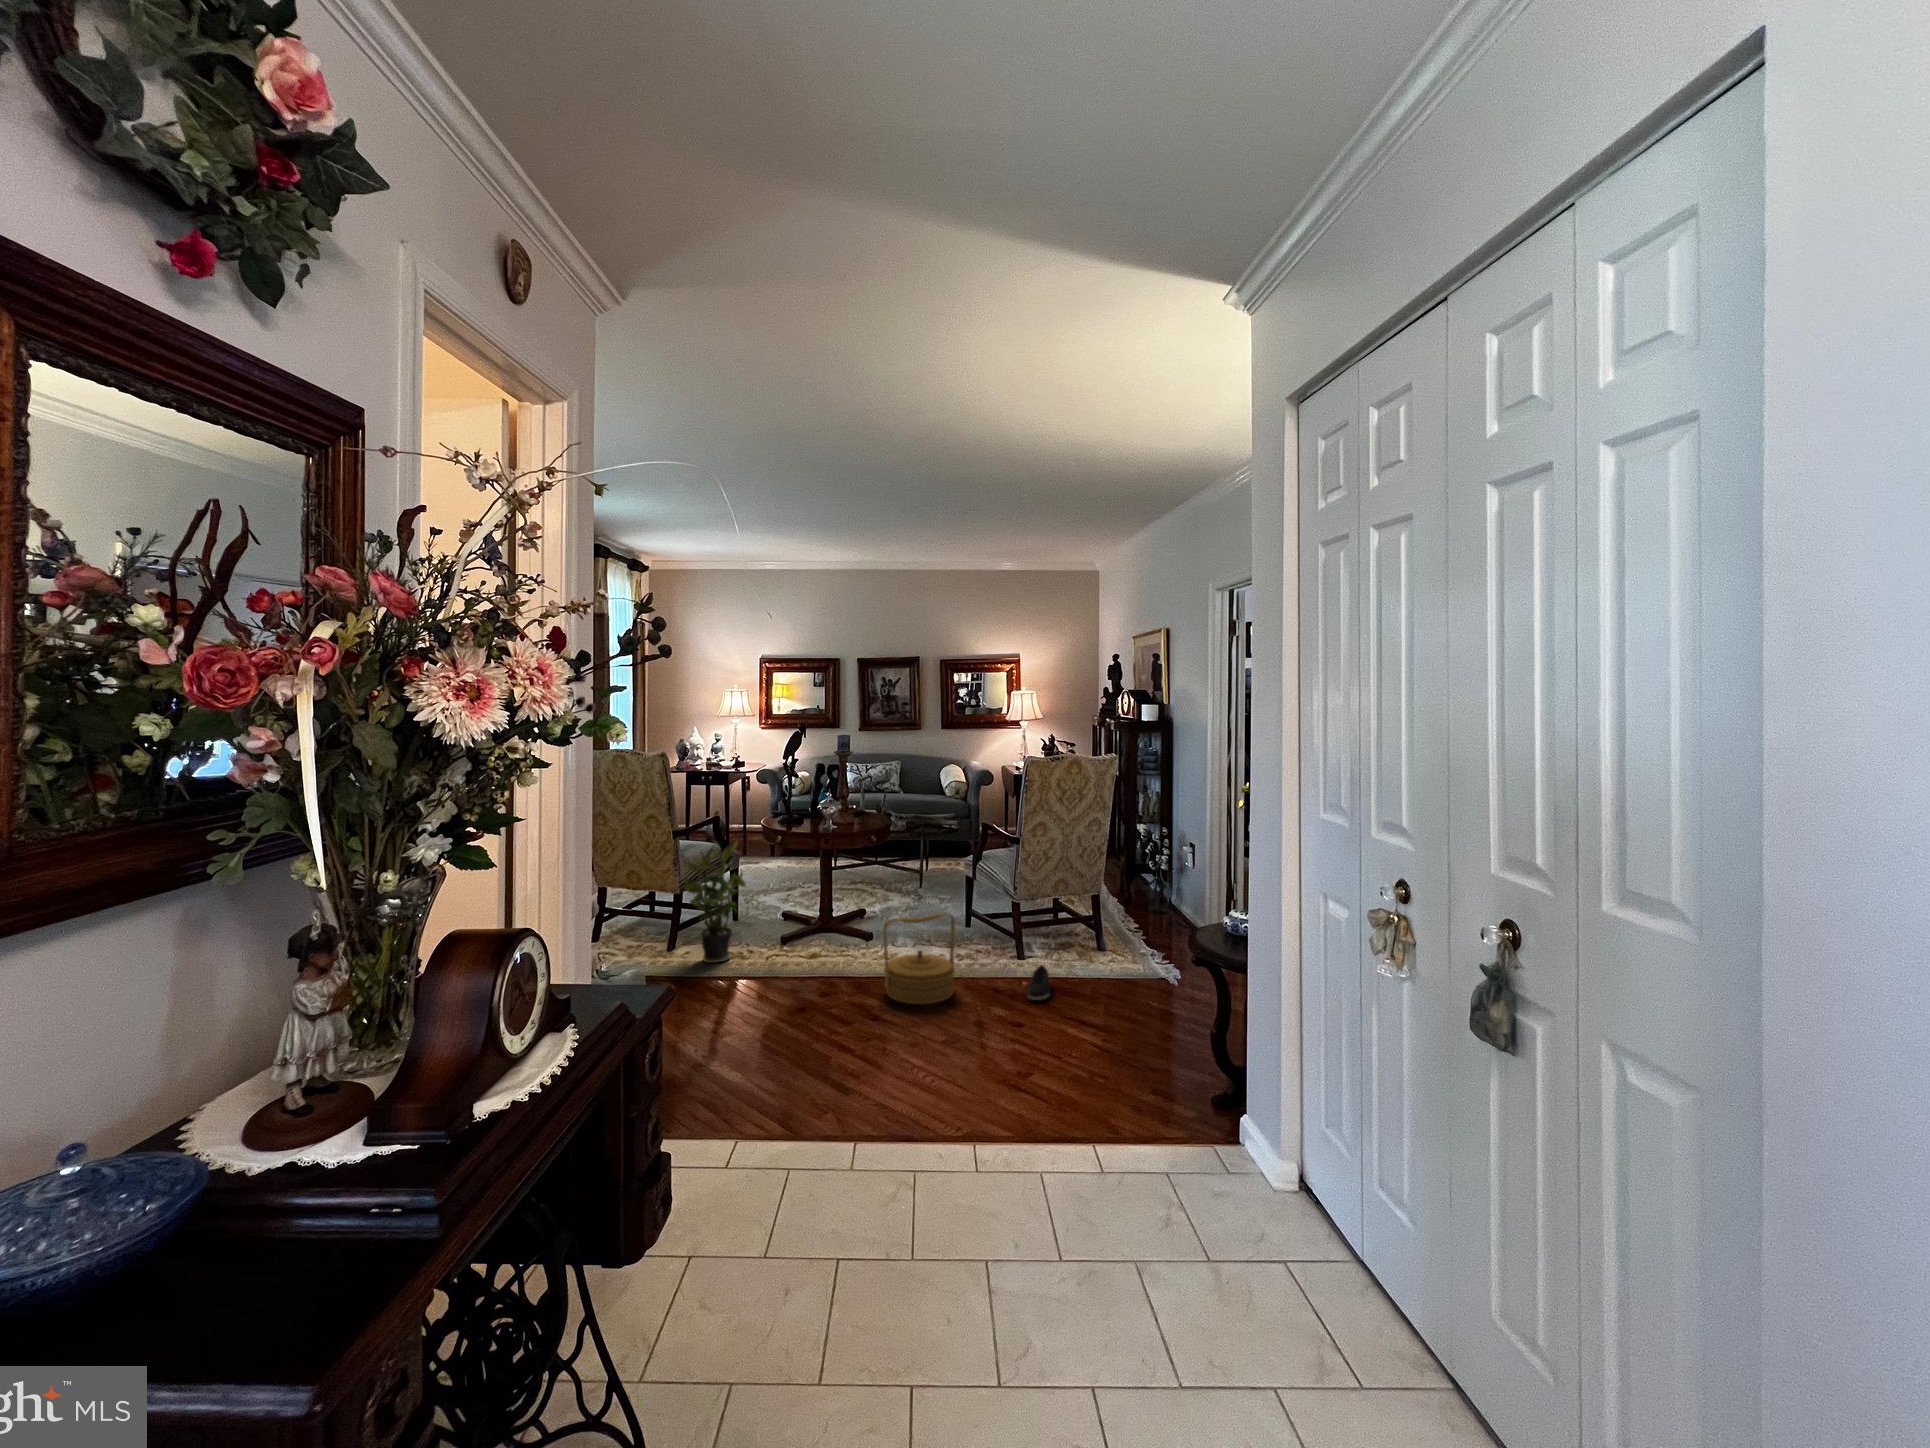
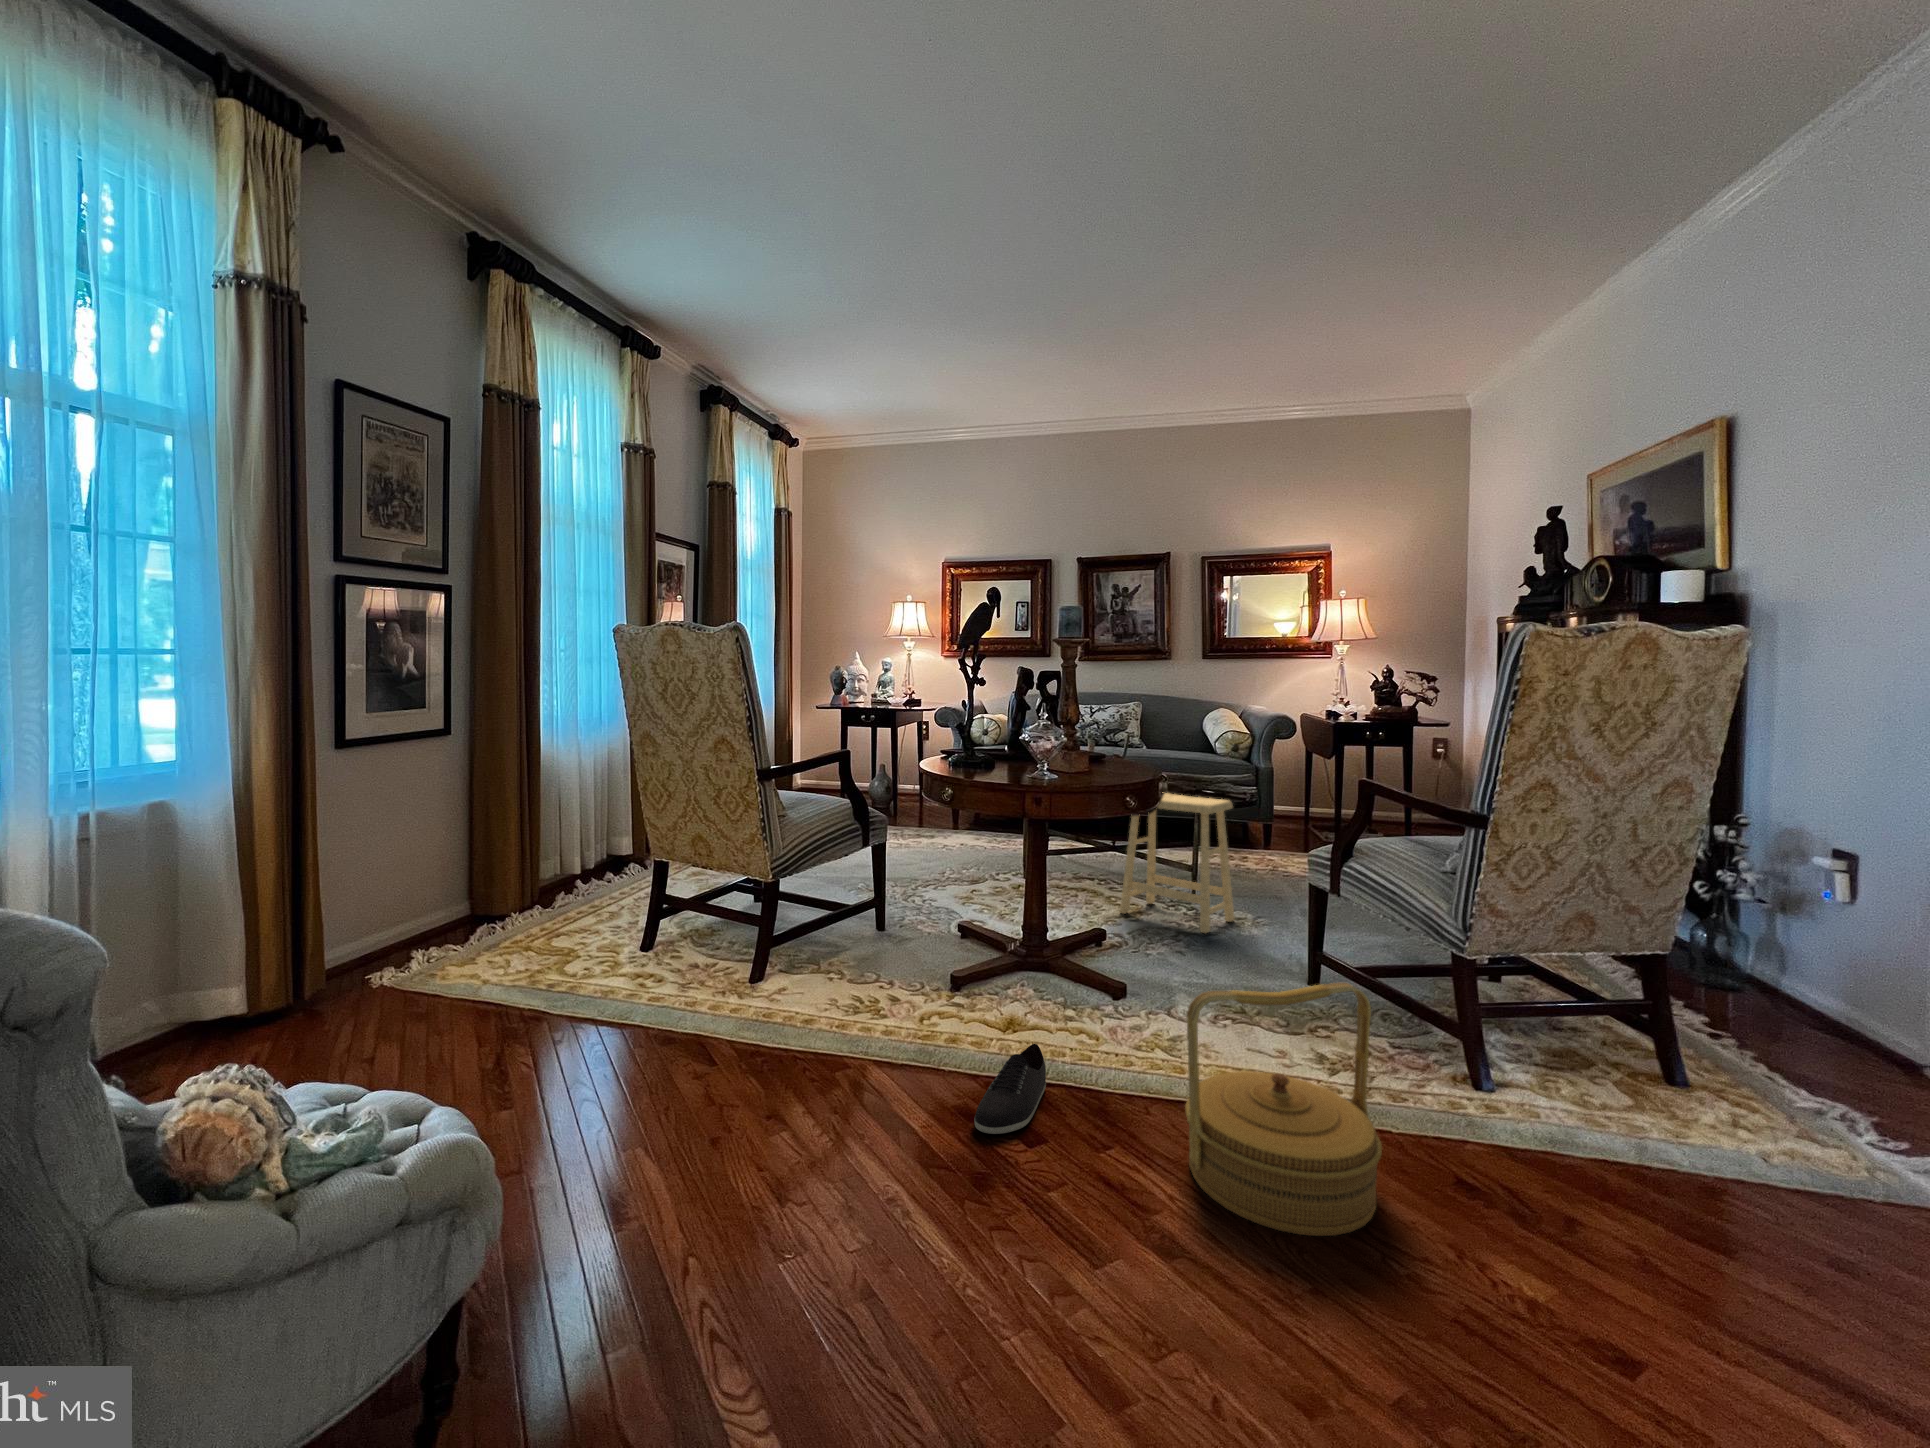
footstool: none [876,828,940,909] -> present [1120,793,1235,933]
potted plant: present [684,840,746,963] -> none [760,784,883,1021]
shoe: present [1027,965,1050,1000] -> present [974,1044,1046,1134]

